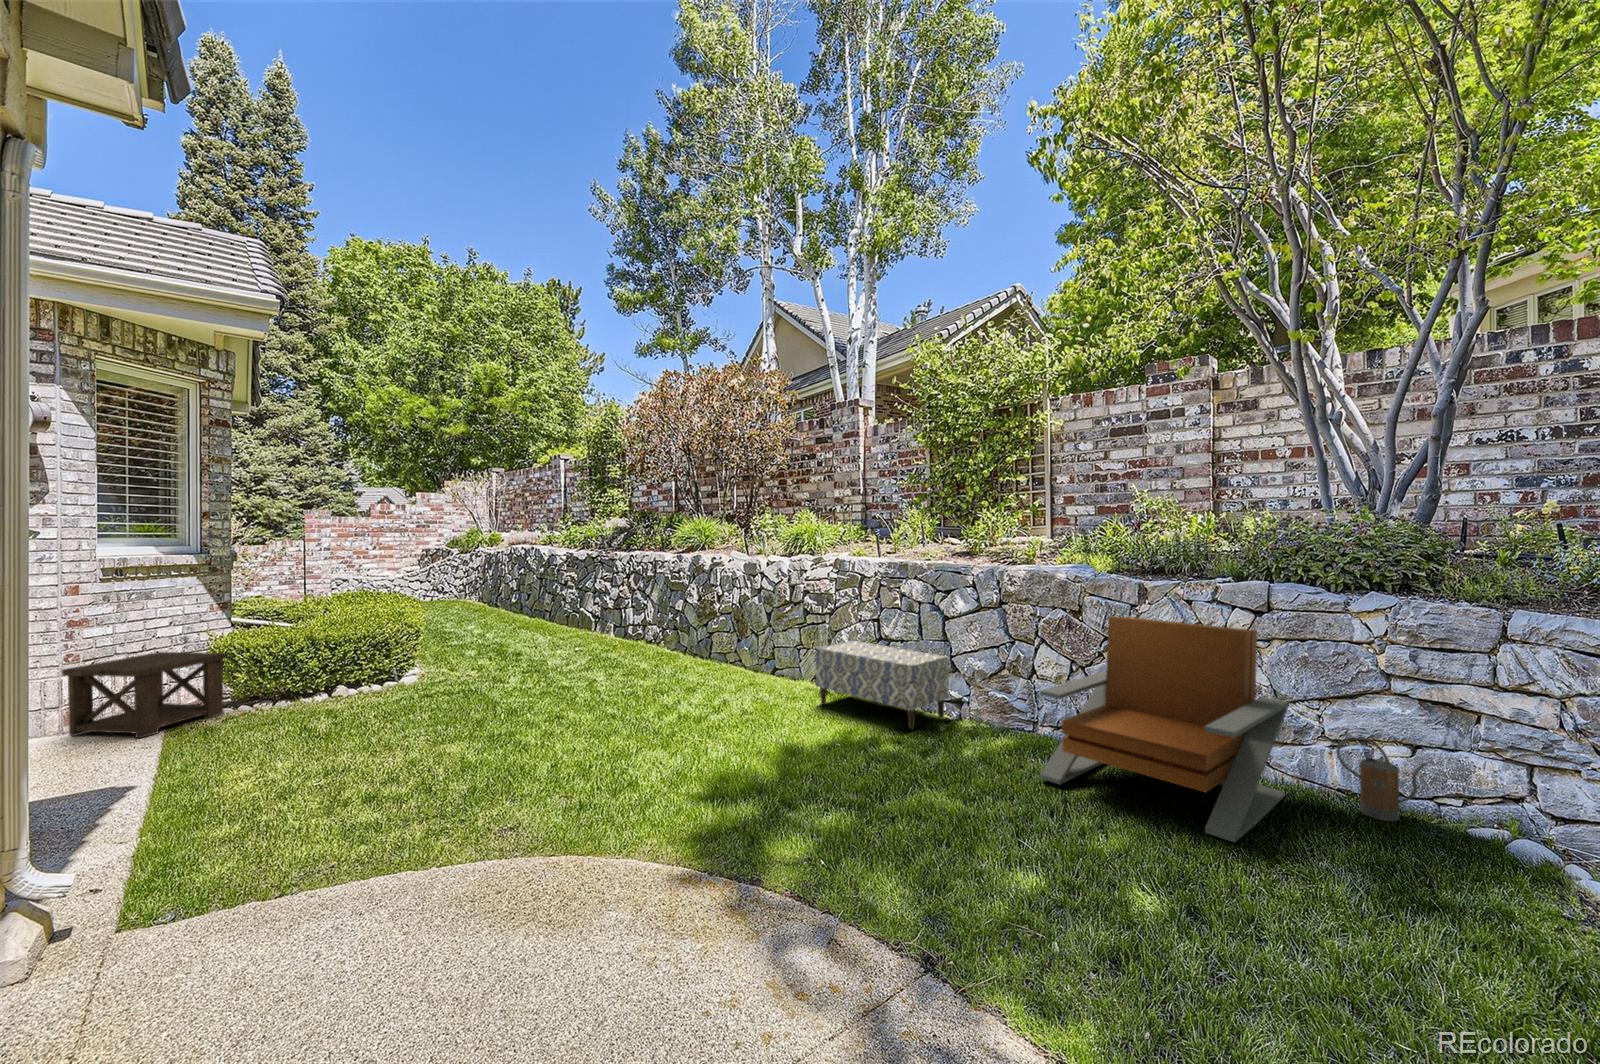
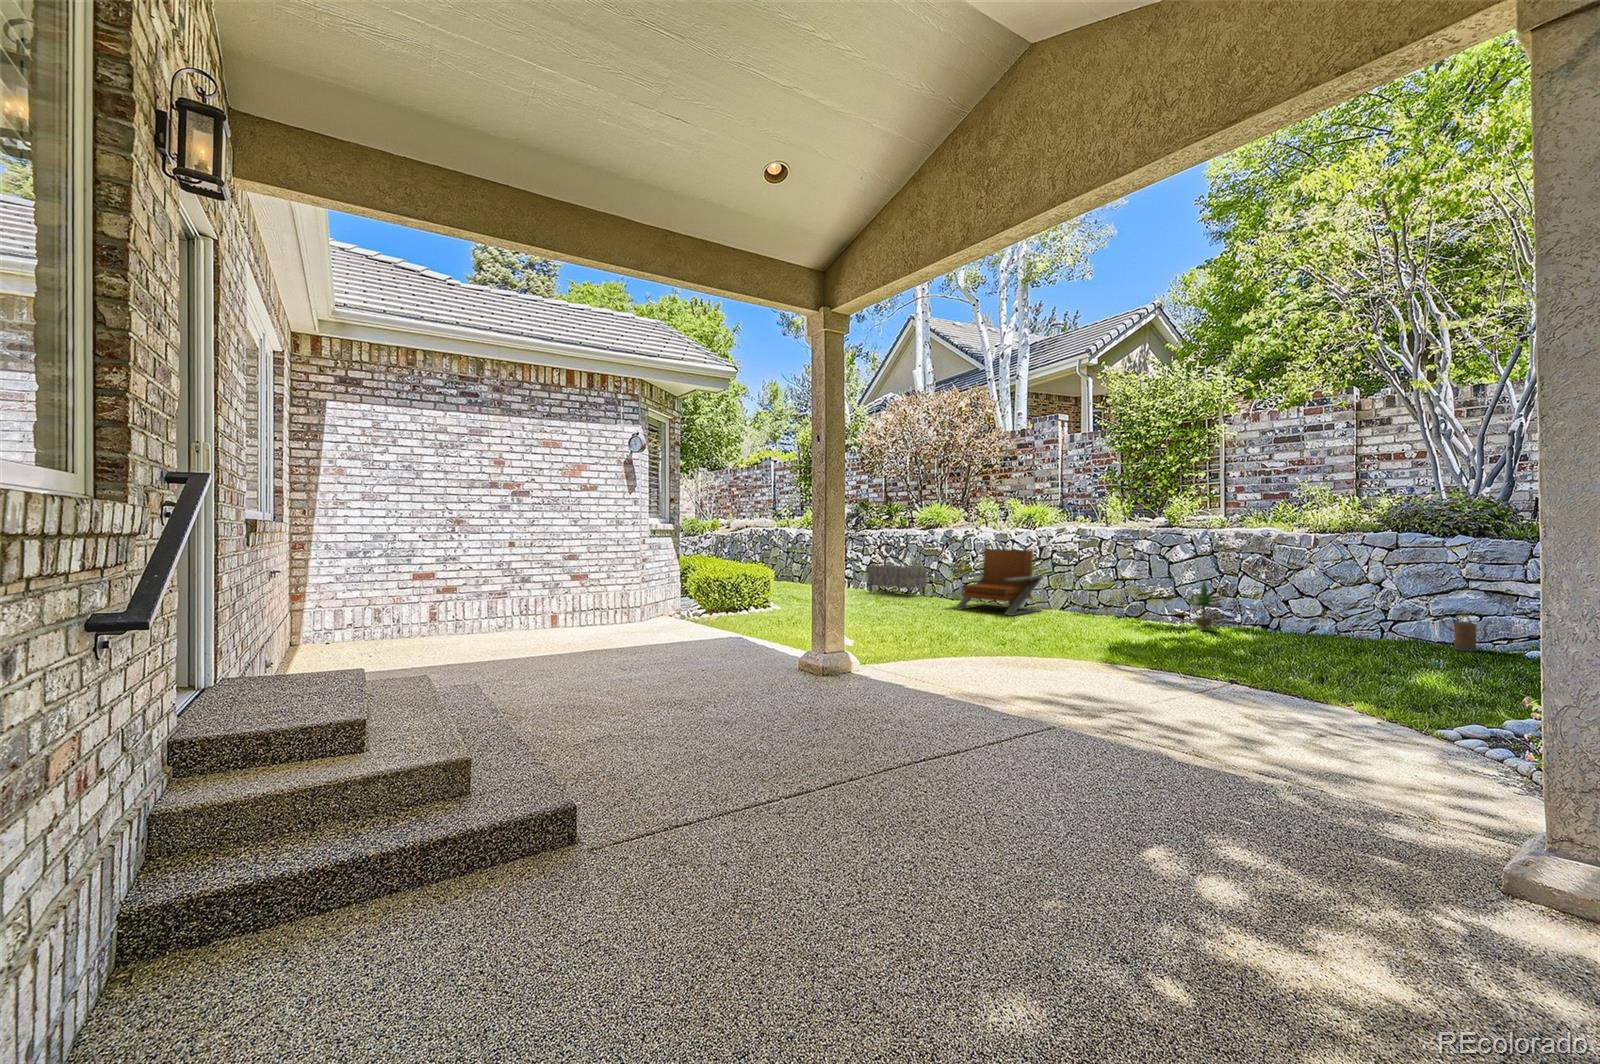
lounge chair: present [1040,616,1289,842] -> present [955,549,1043,616]
bench: present [816,641,949,729] -> present [867,565,927,597]
potted tree: none [970,649,1001,731] -> present [1196,581,1213,630]
side table: present [62,652,228,738] -> none [645,582,711,626]

